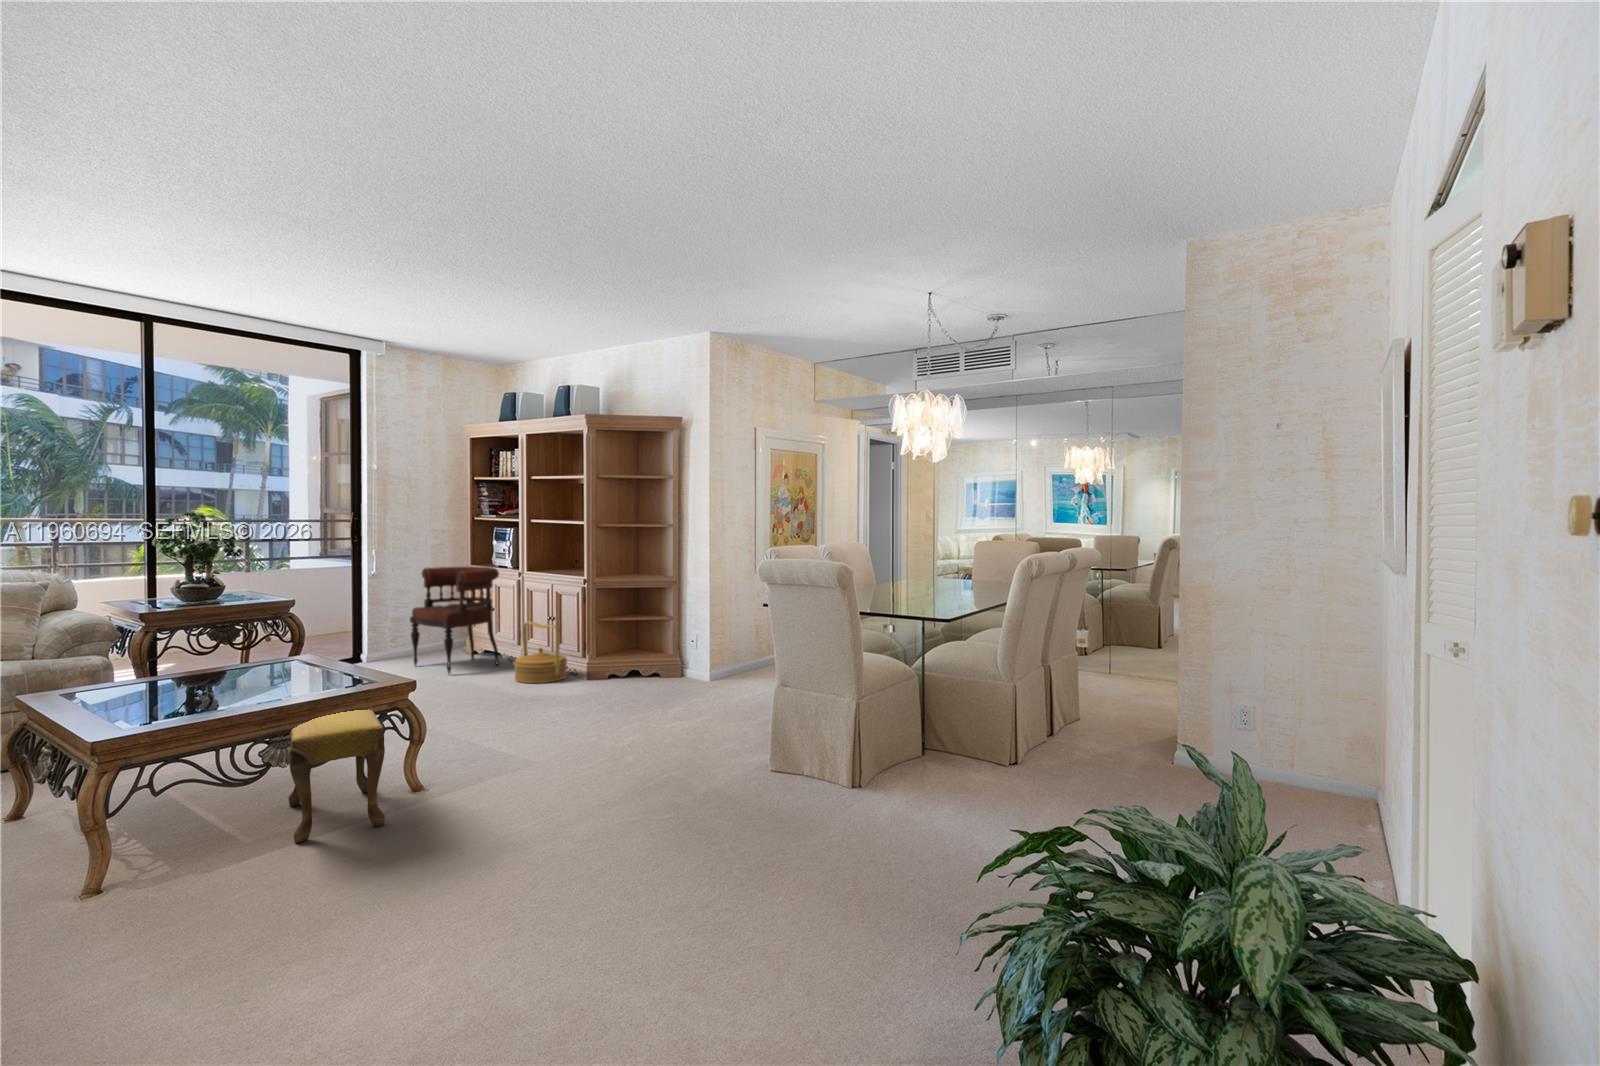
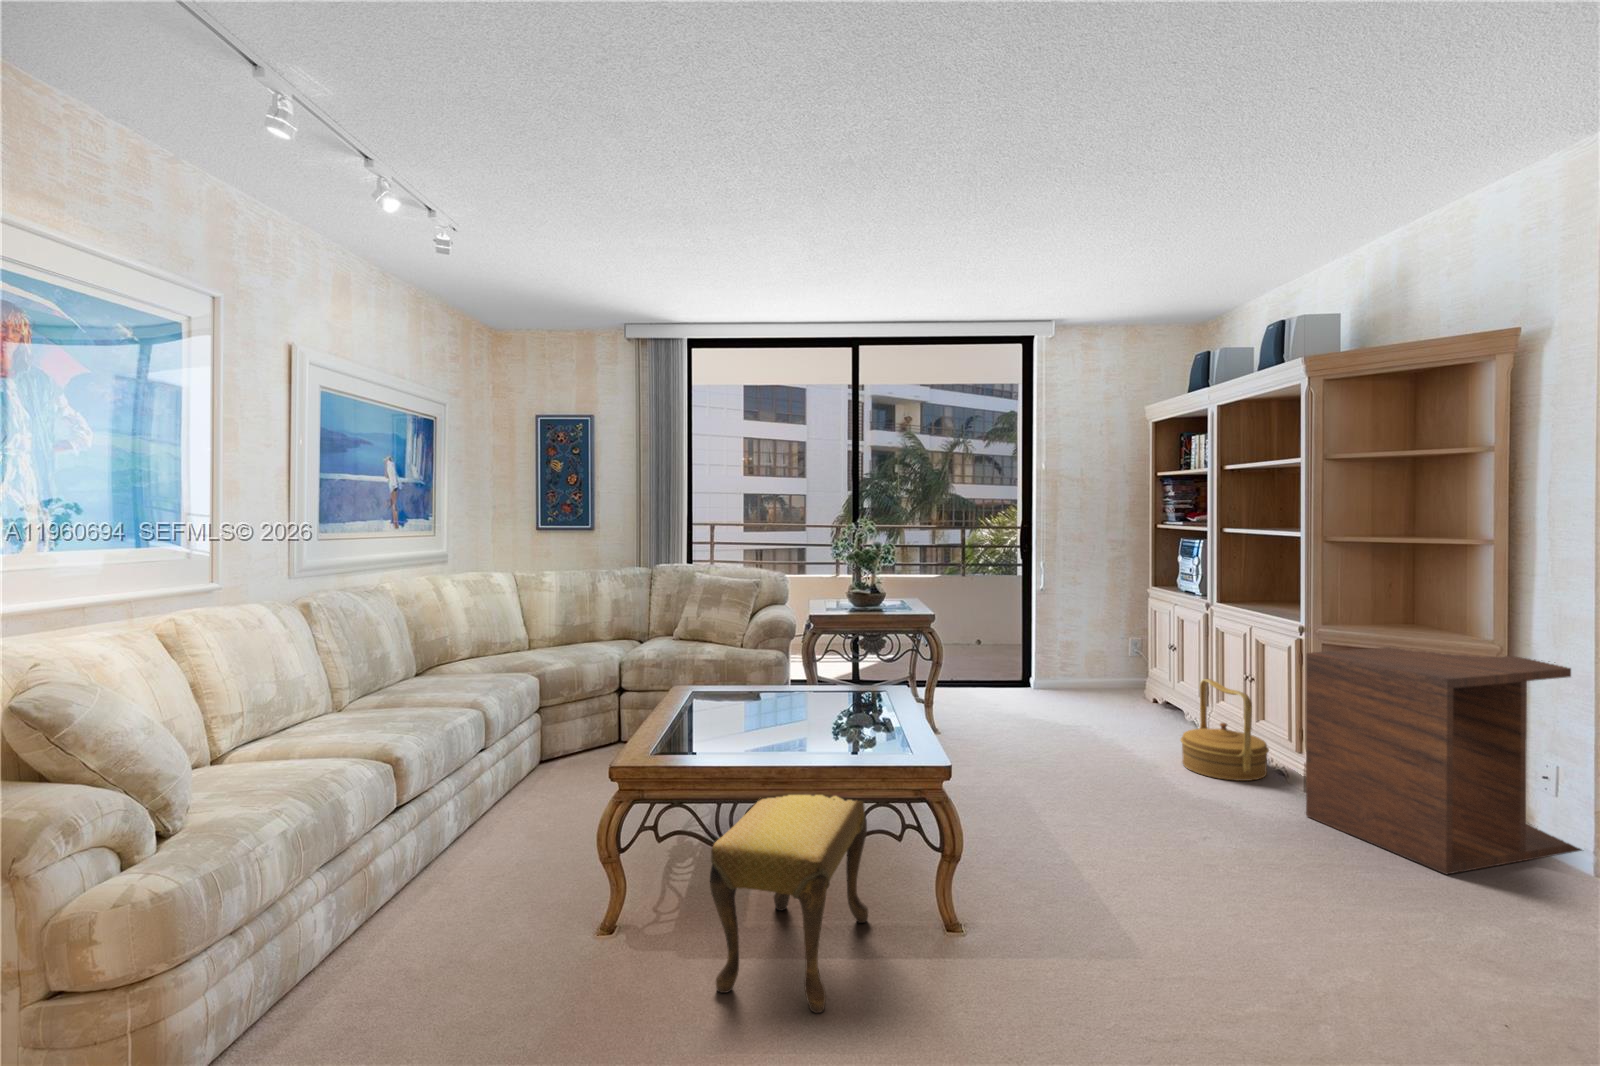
armchair: present [410,567,499,674] -> none [1066,588,1178,732]
side table: none [594,584,709,695] -> present [1306,647,1582,874]

